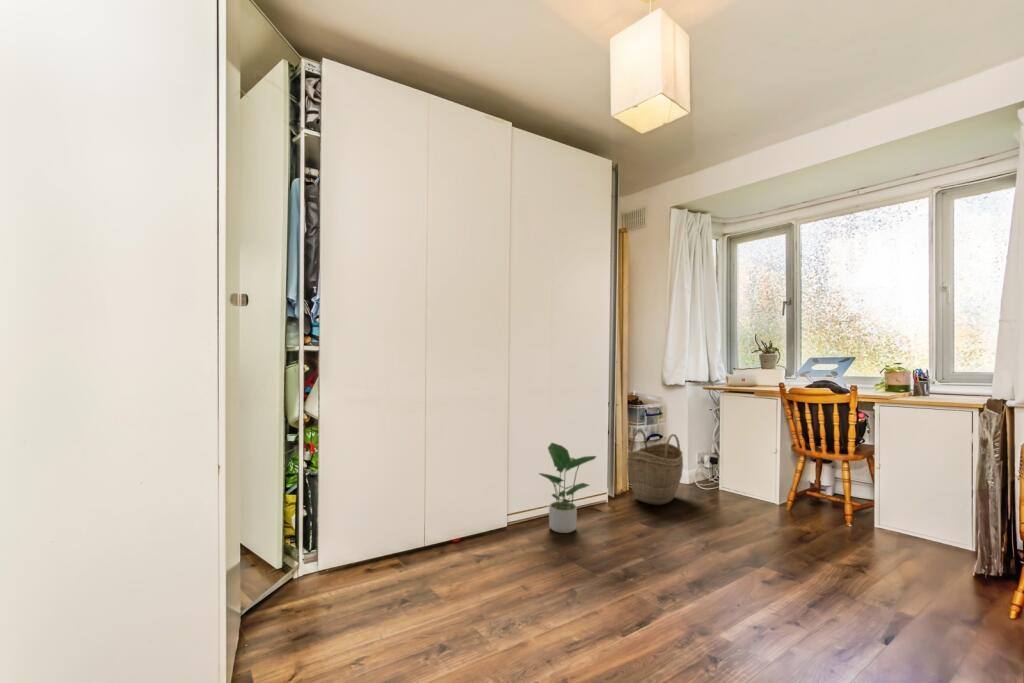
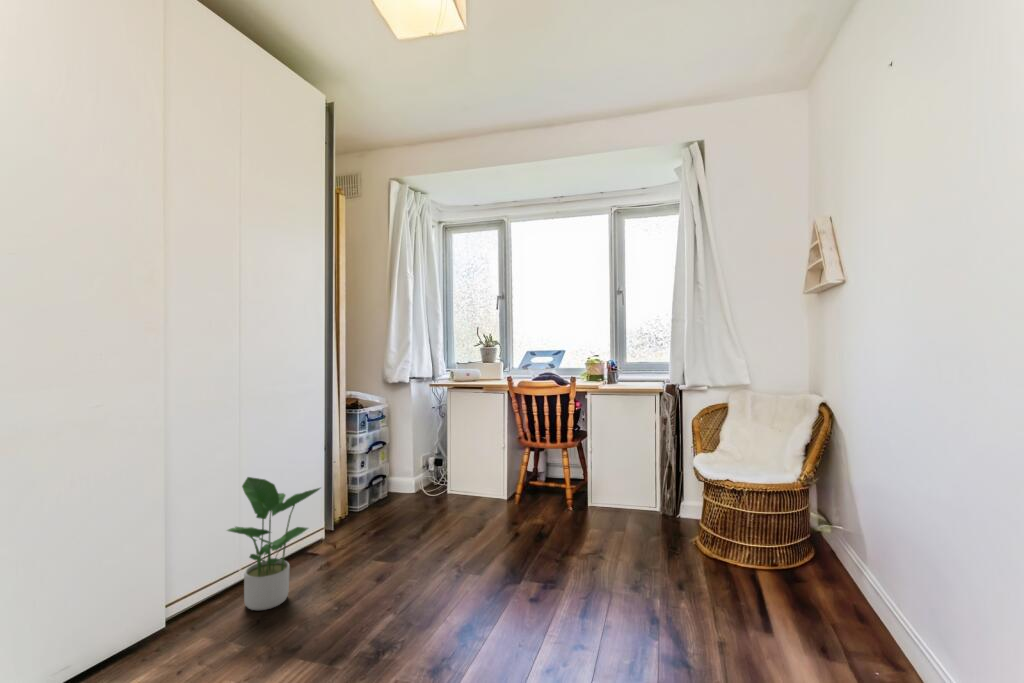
woven basket: present [627,429,683,505] -> none [349,439,414,530]

